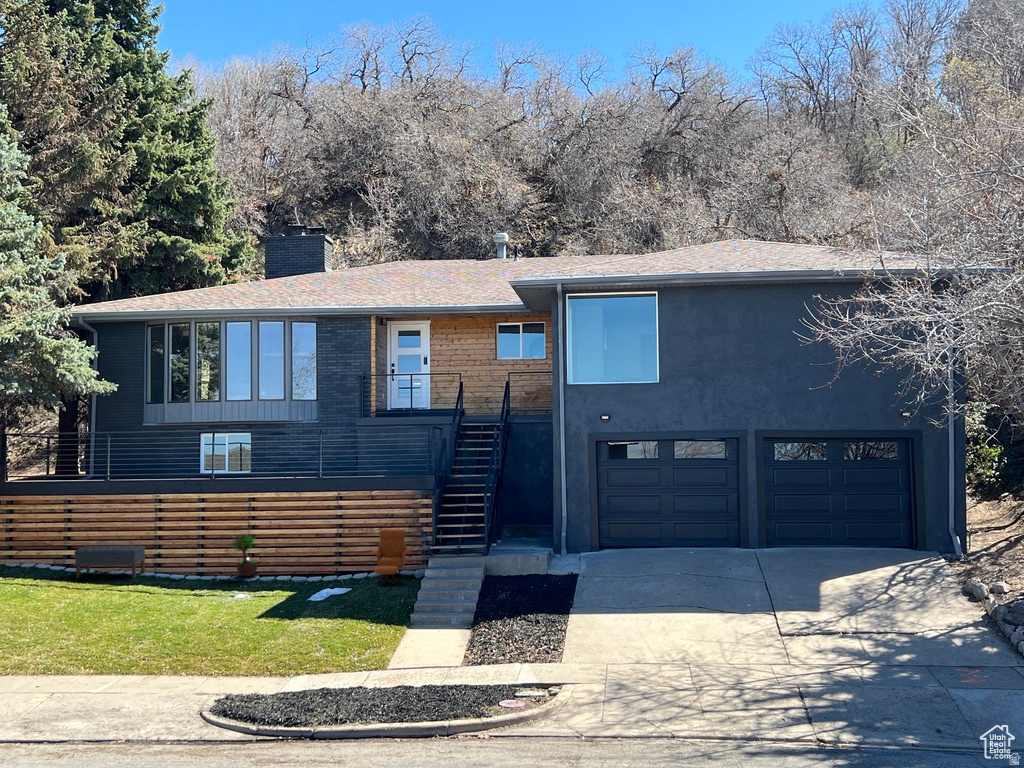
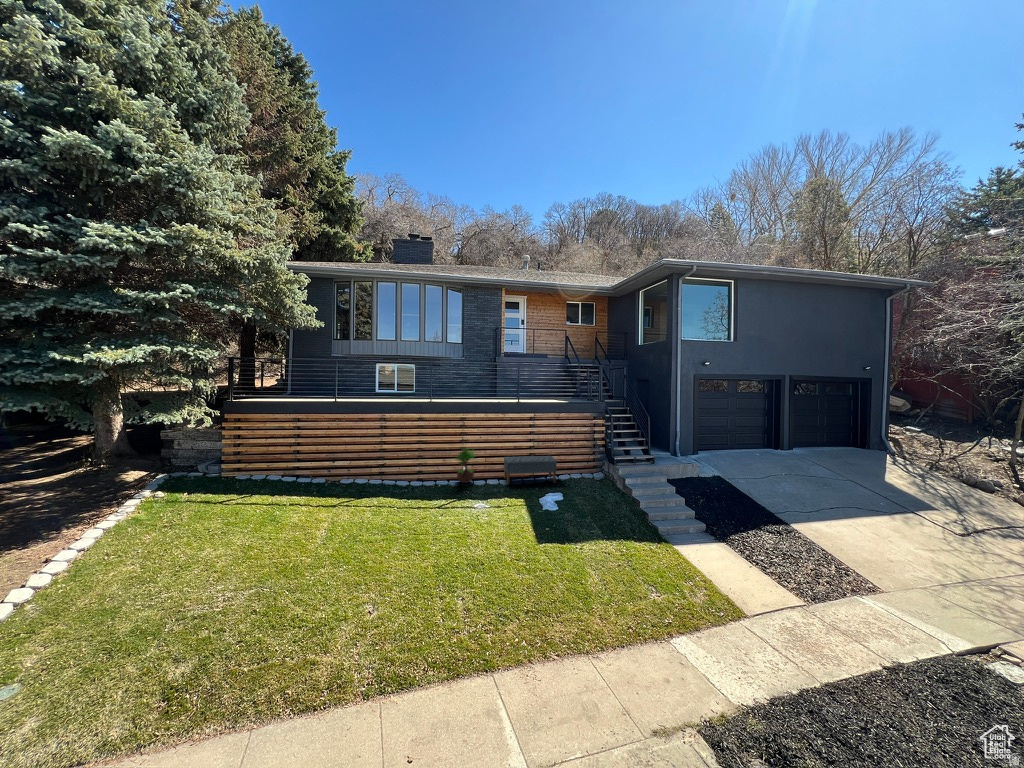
lounge chair: present [372,530,411,585] -> none [567,444,600,491]
bench: present [74,545,145,578] -> present [504,456,557,484]

